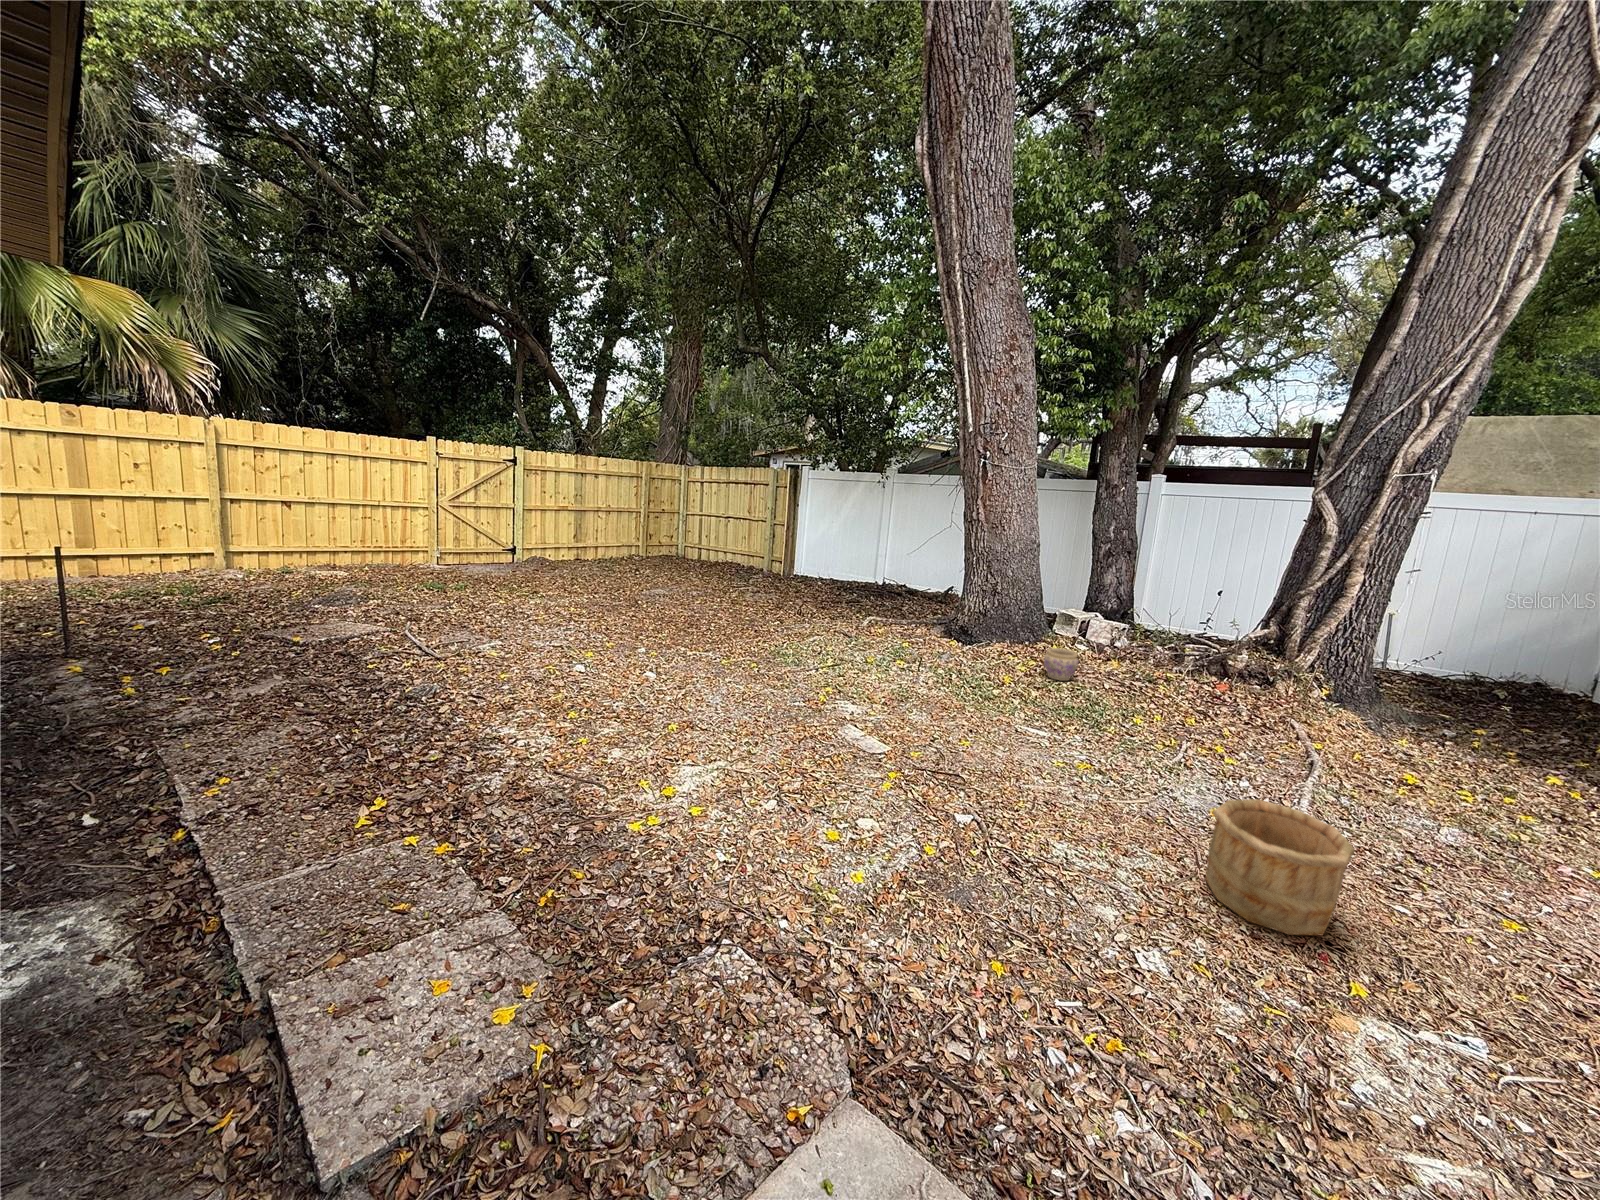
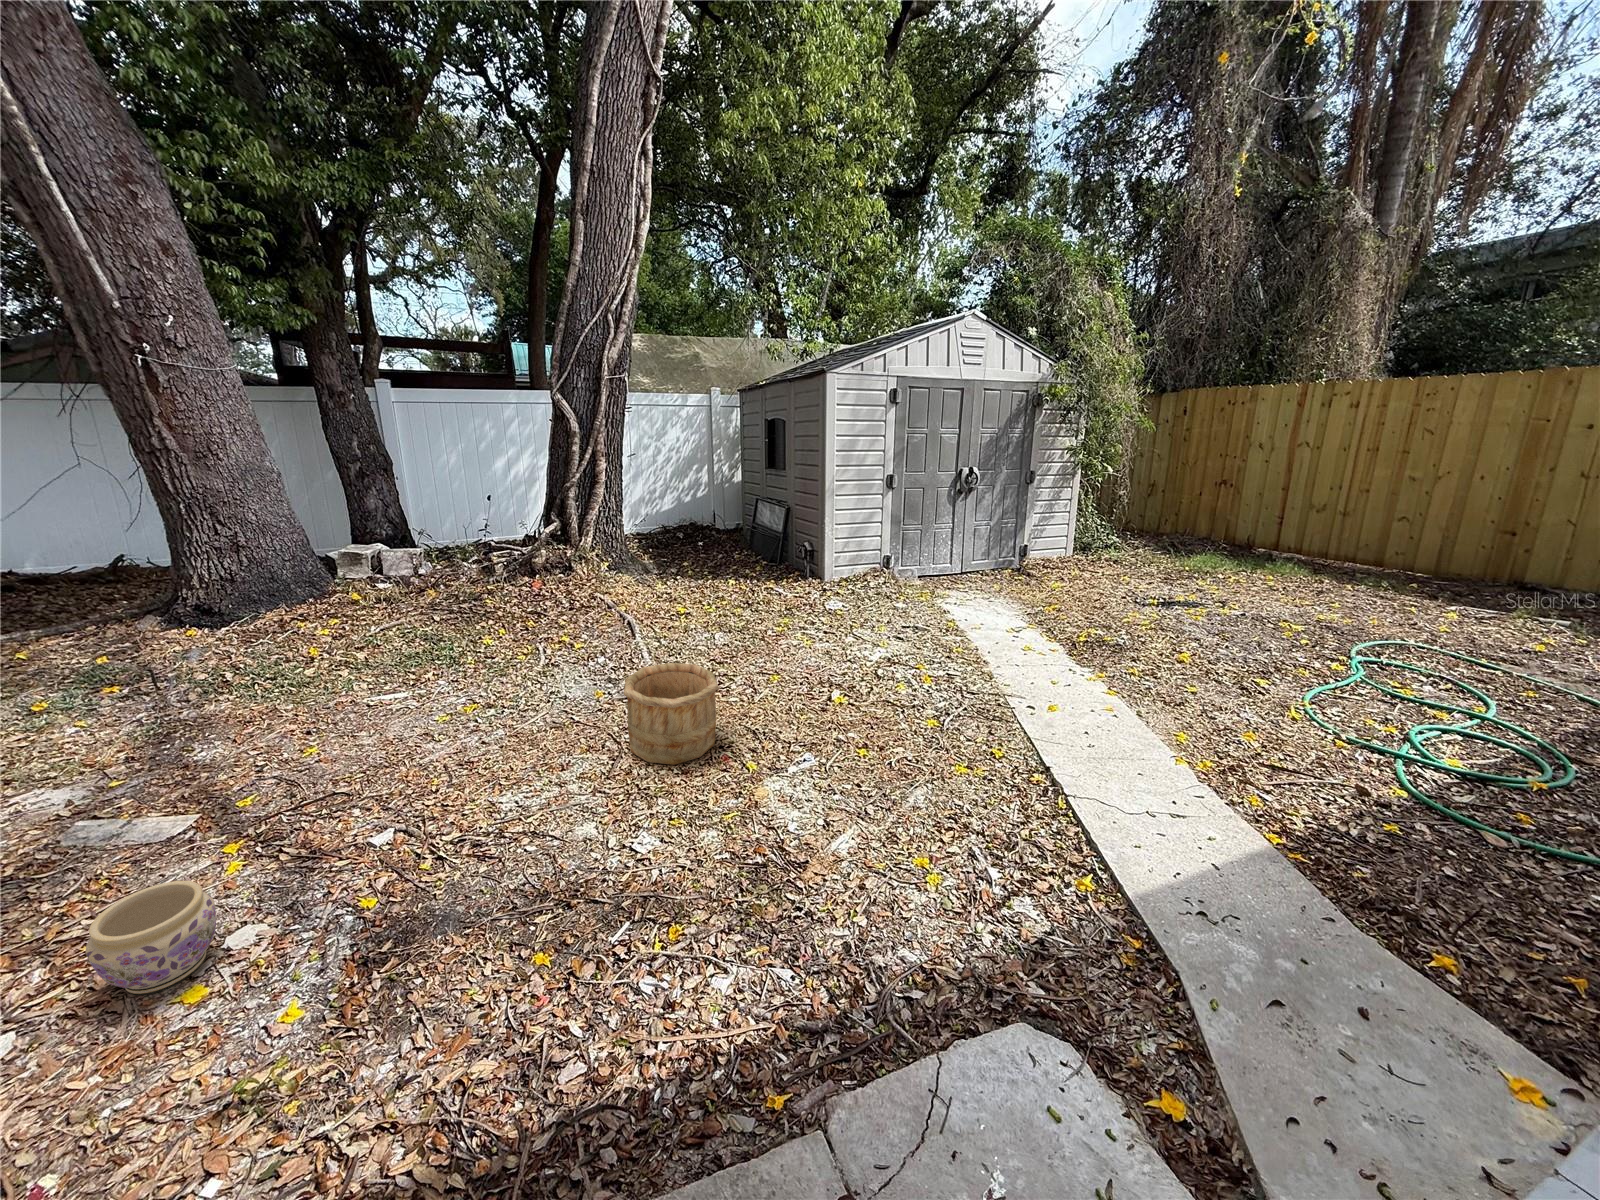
planter: present [1044,648,1079,681] -> present [86,881,216,995]

